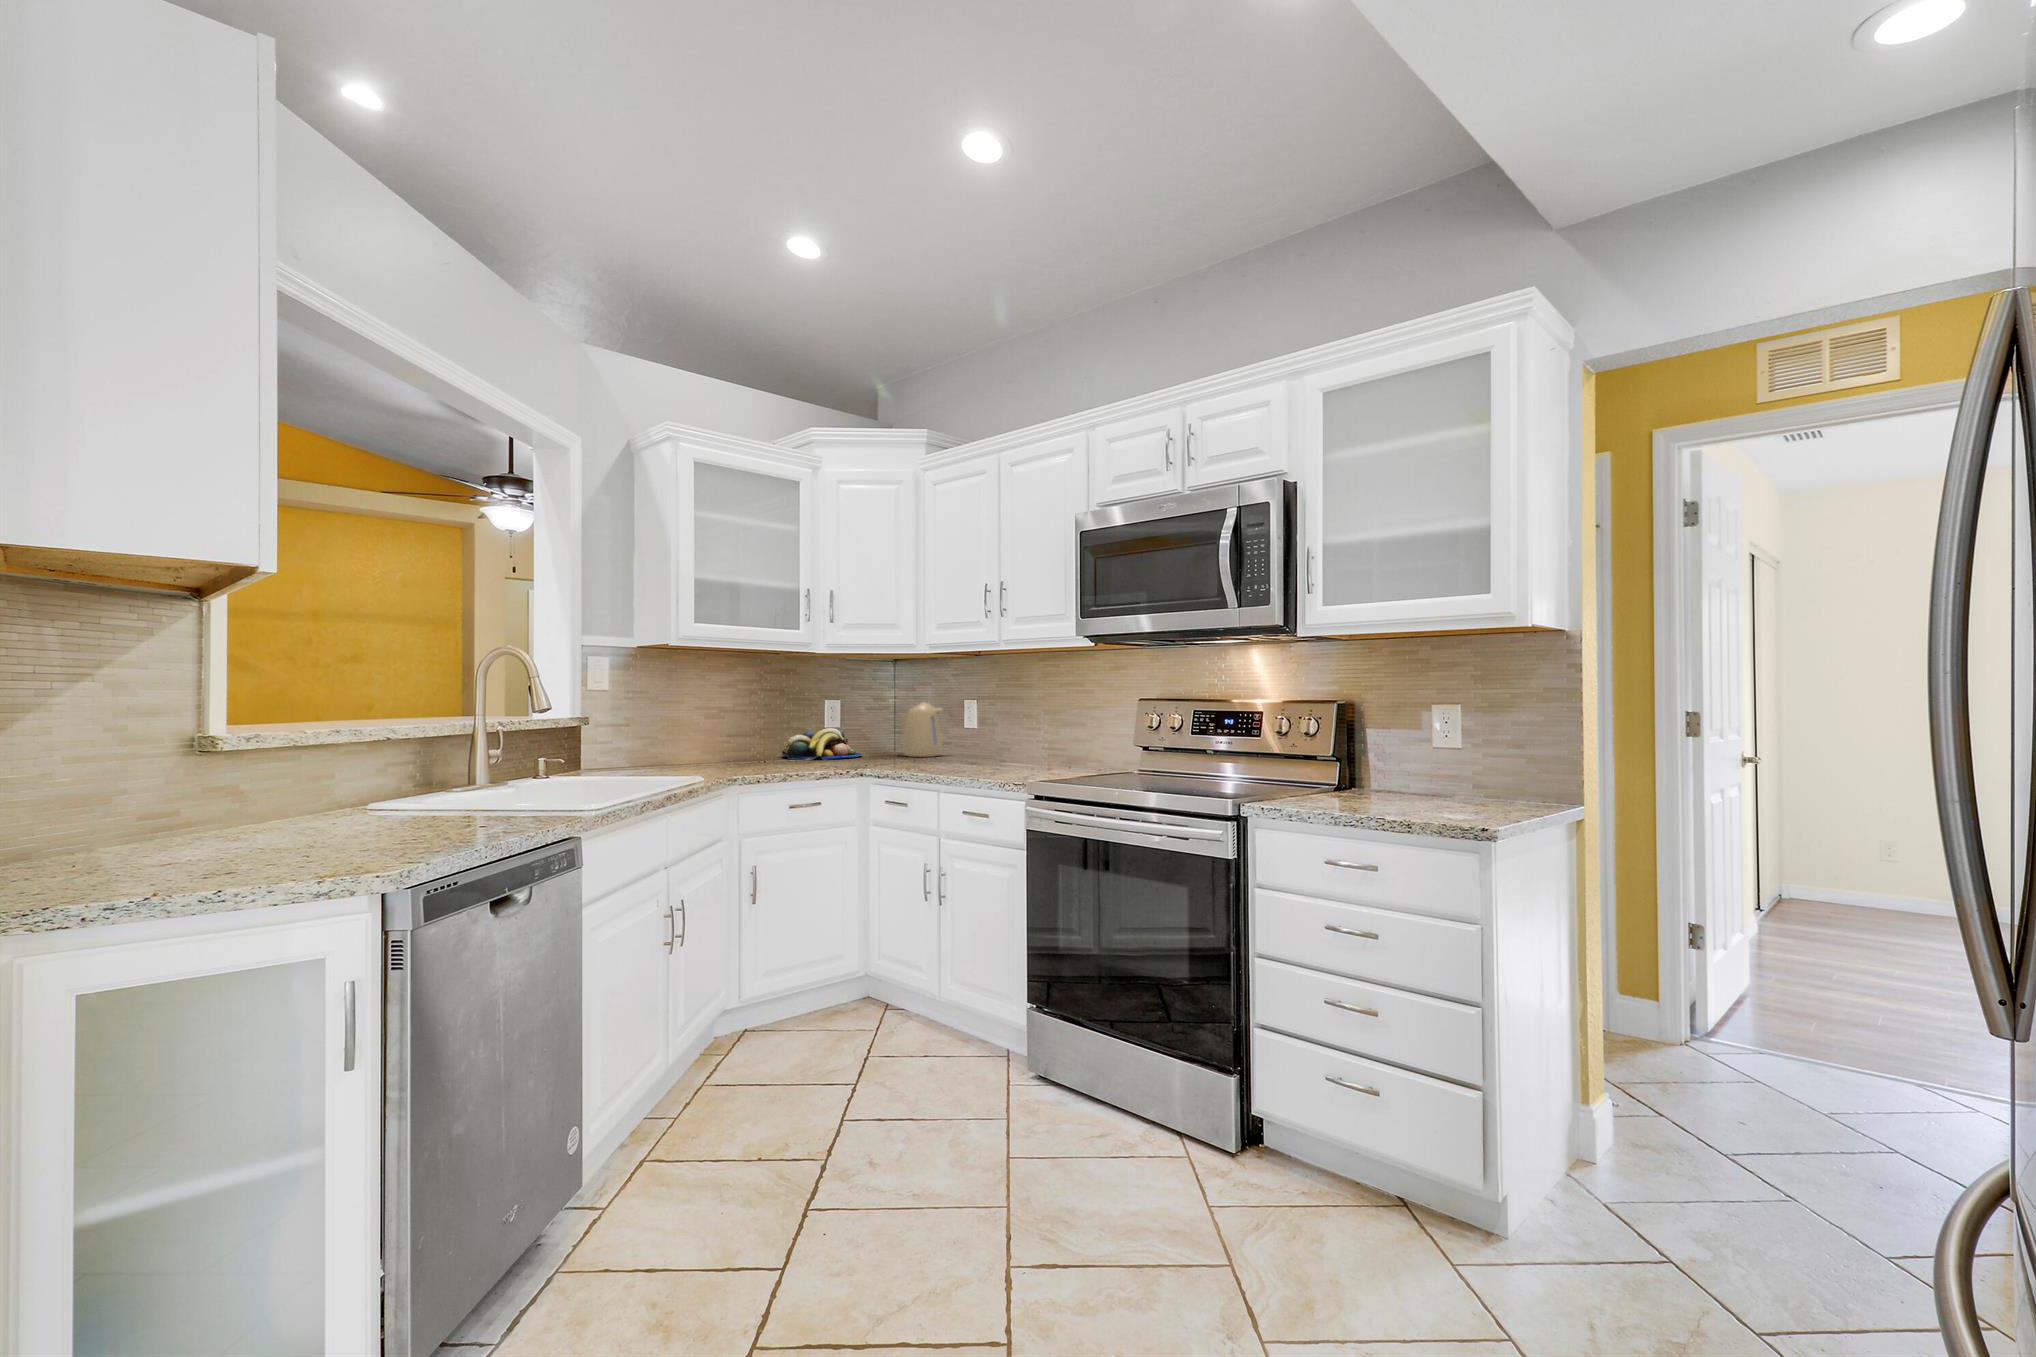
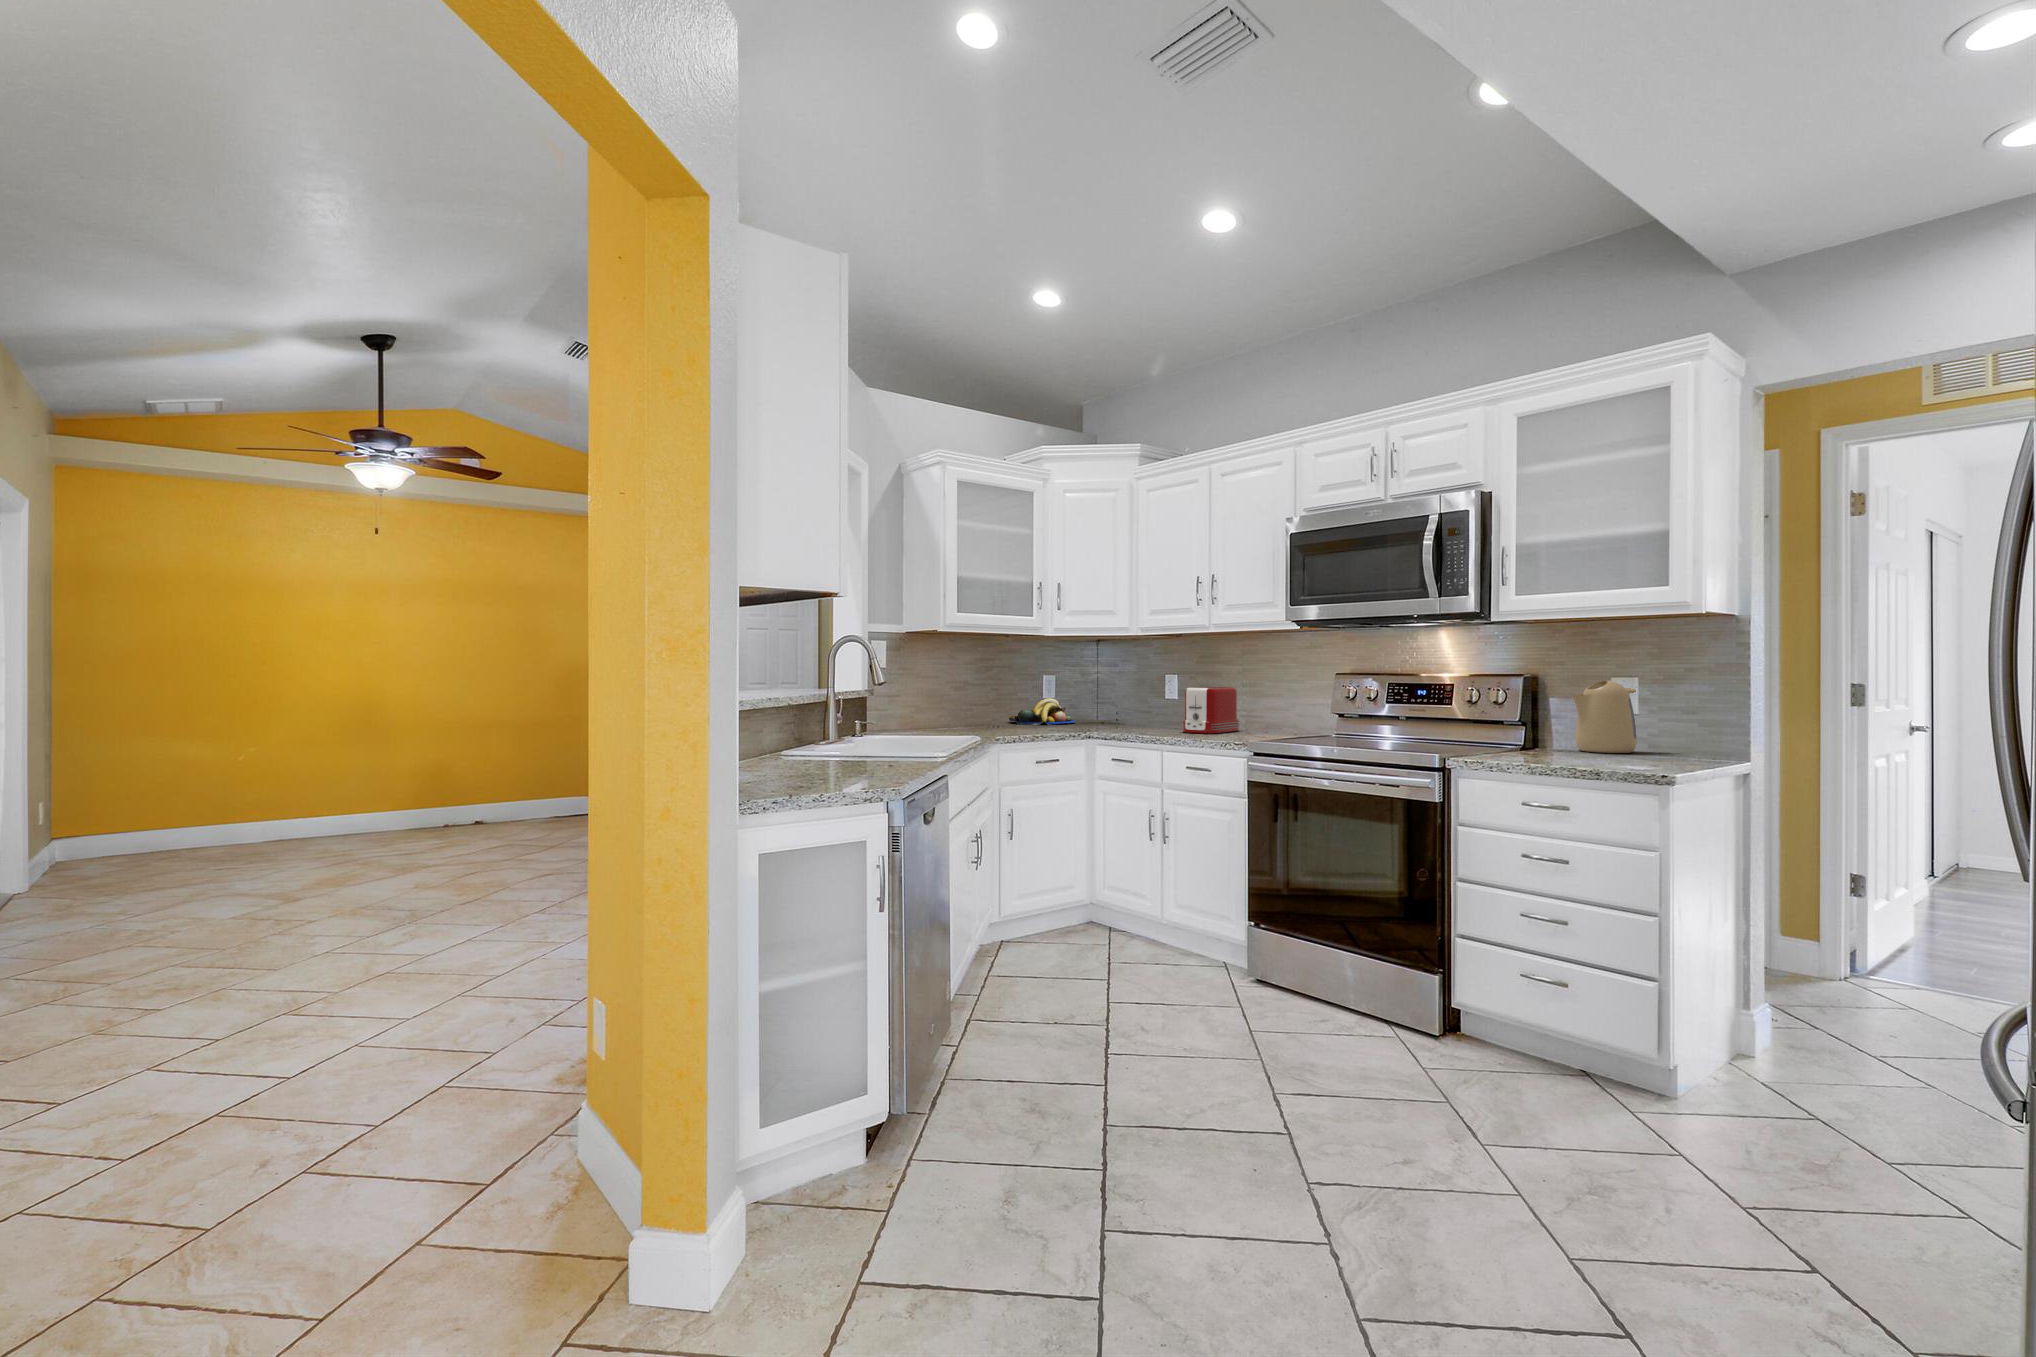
kettle: present [898,702,944,757] -> present [1572,680,1637,753]
toaster: none [967,715,1038,770] -> present [1182,687,1240,734]

